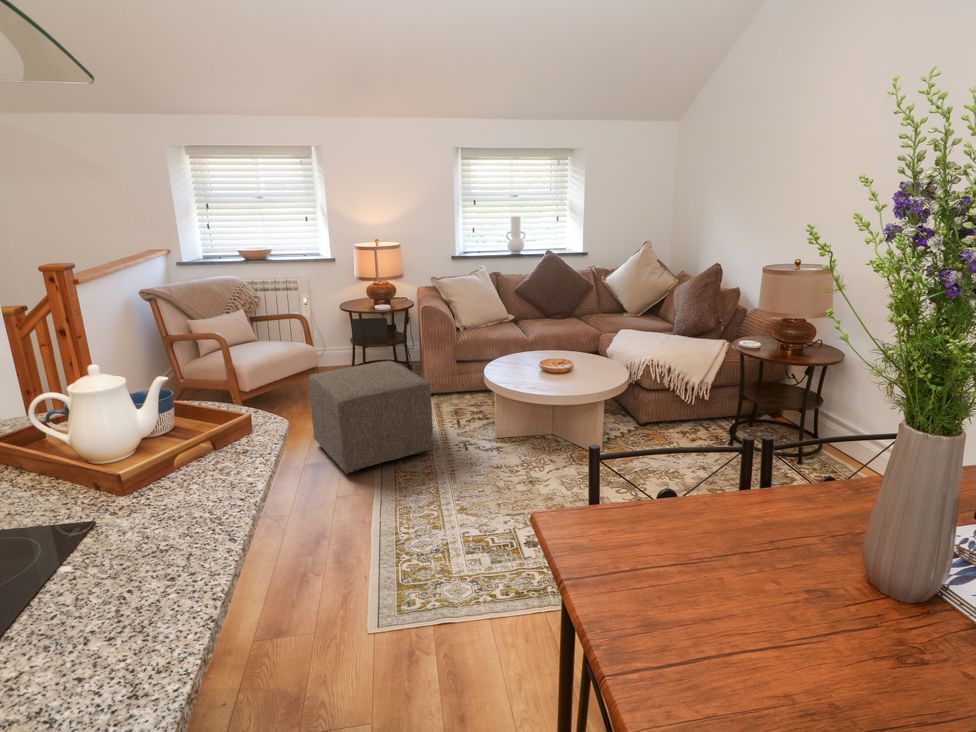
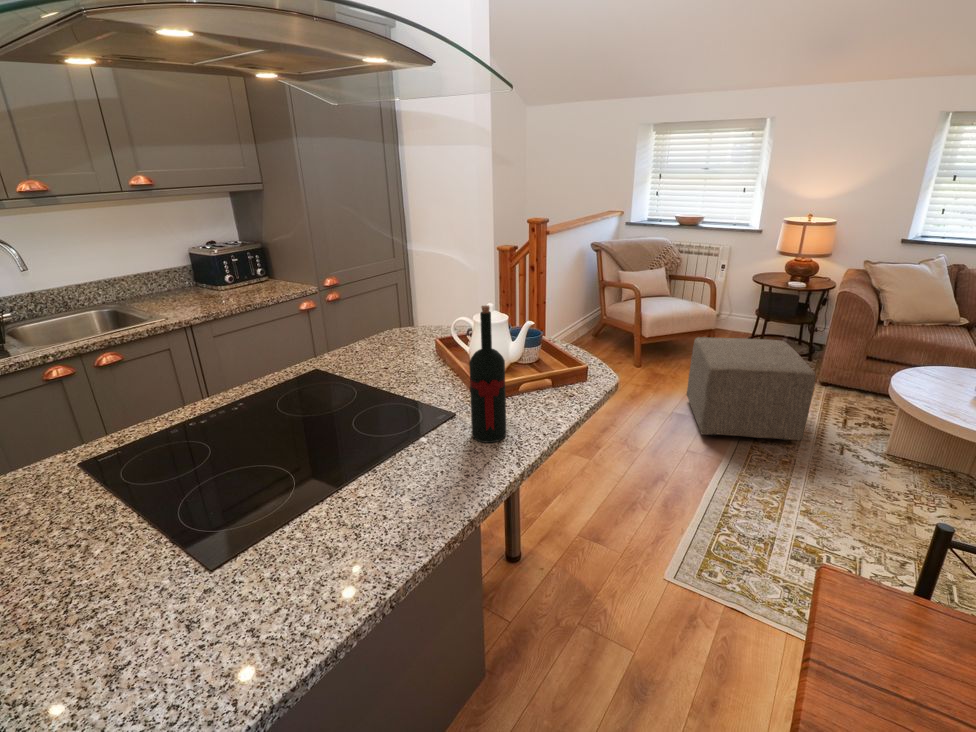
wine bottle: none [122,352,193,537] -> present [469,305,506,443]

